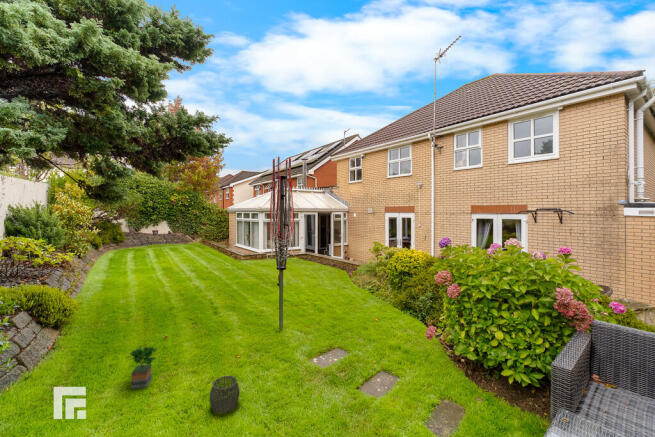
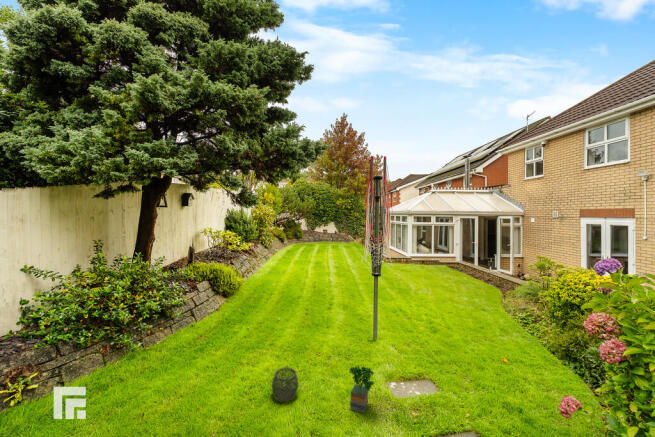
potted tree: present [130,347,157,389] -> present [349,366,374,413]

